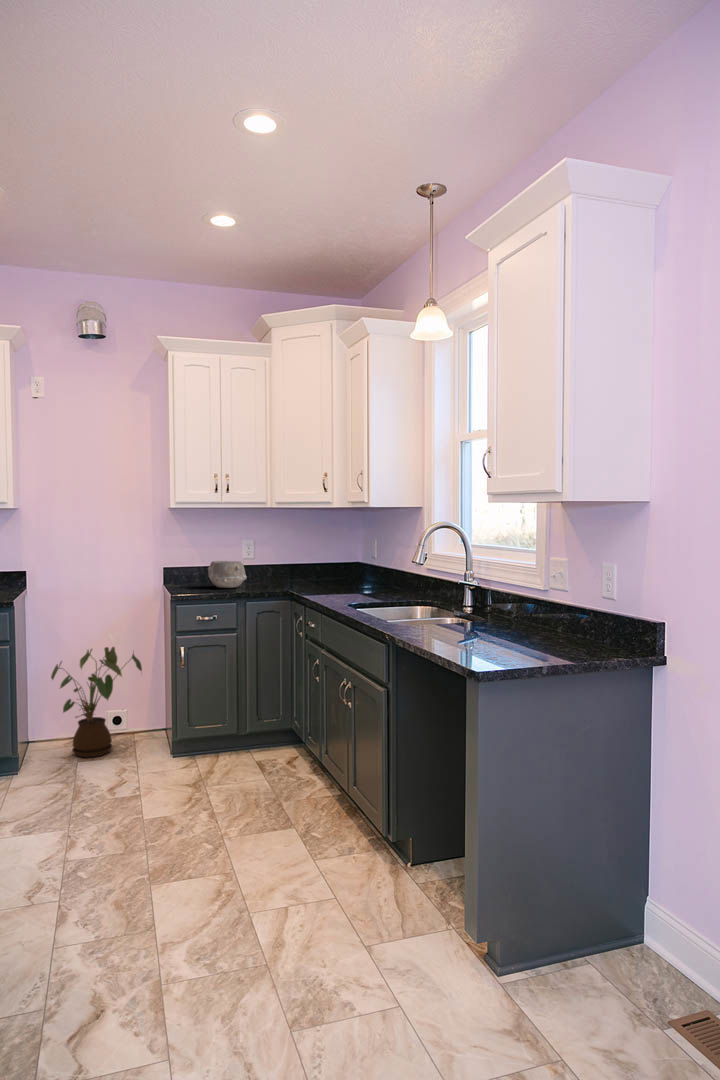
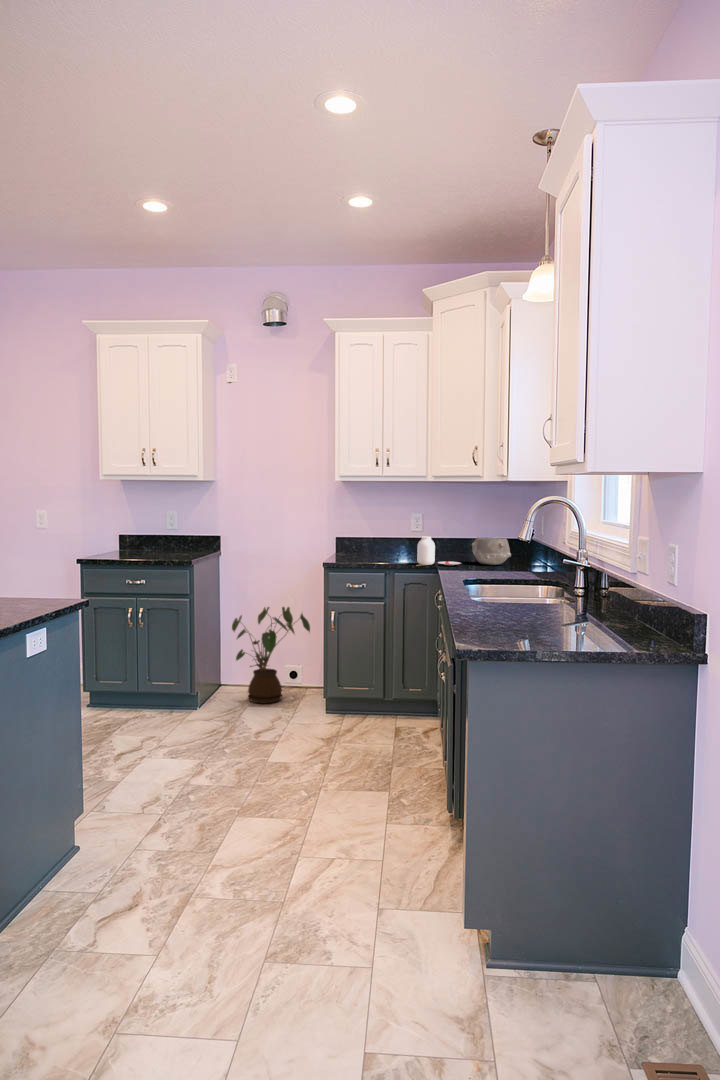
bowl: present [208,561,247,588] -> present [472,537,511,565]
jar: none [267,563,313,594] -> present [417,536,460,566]

